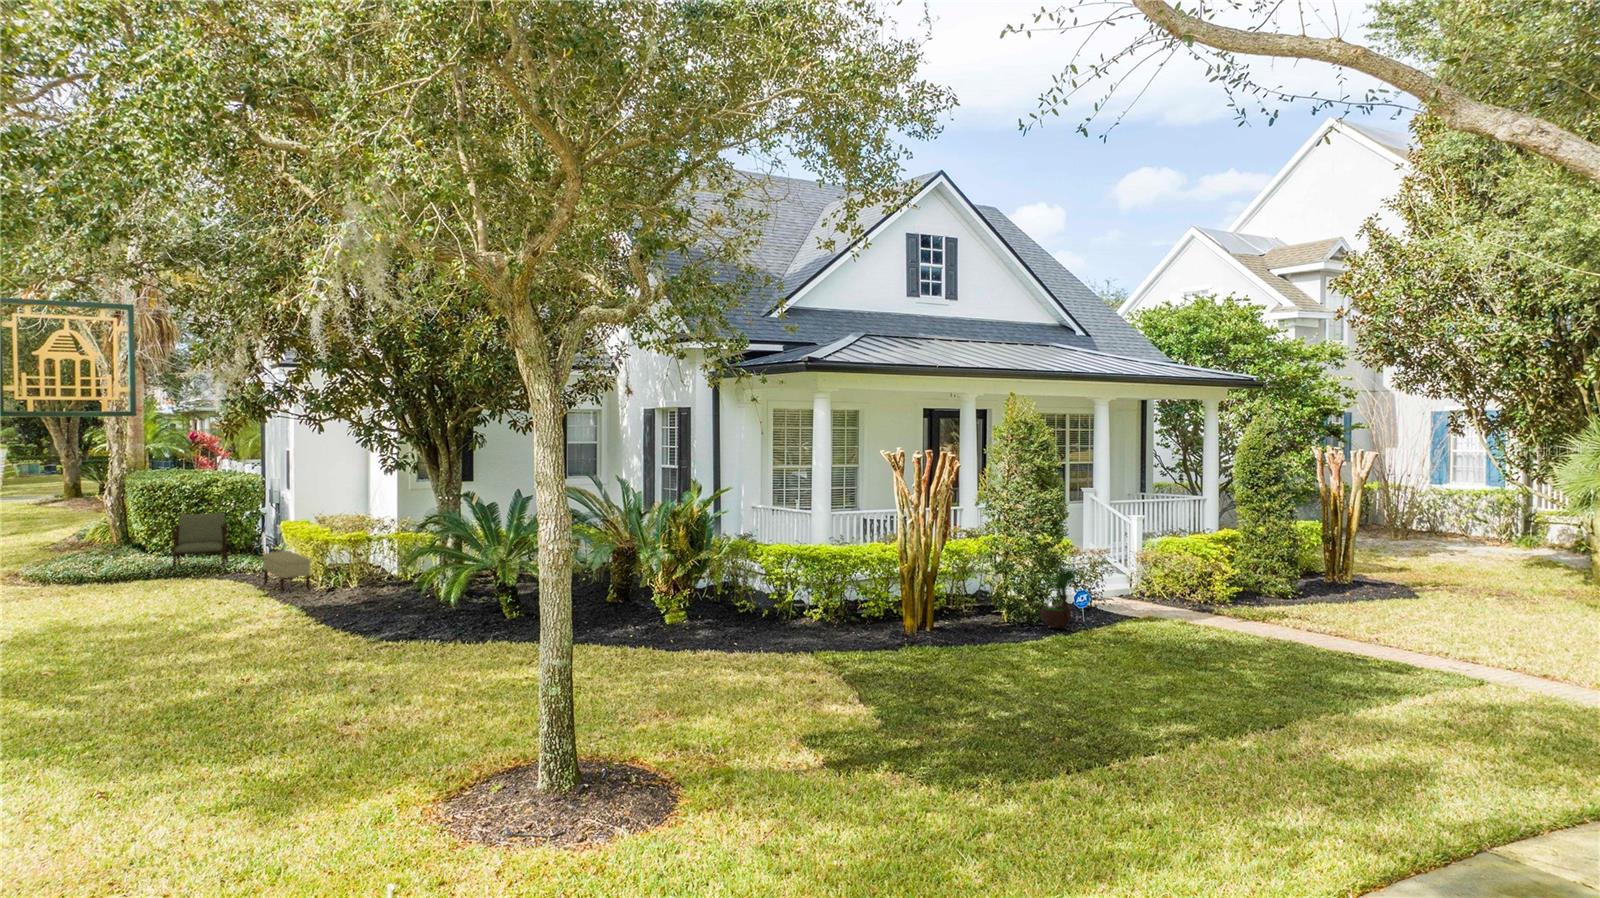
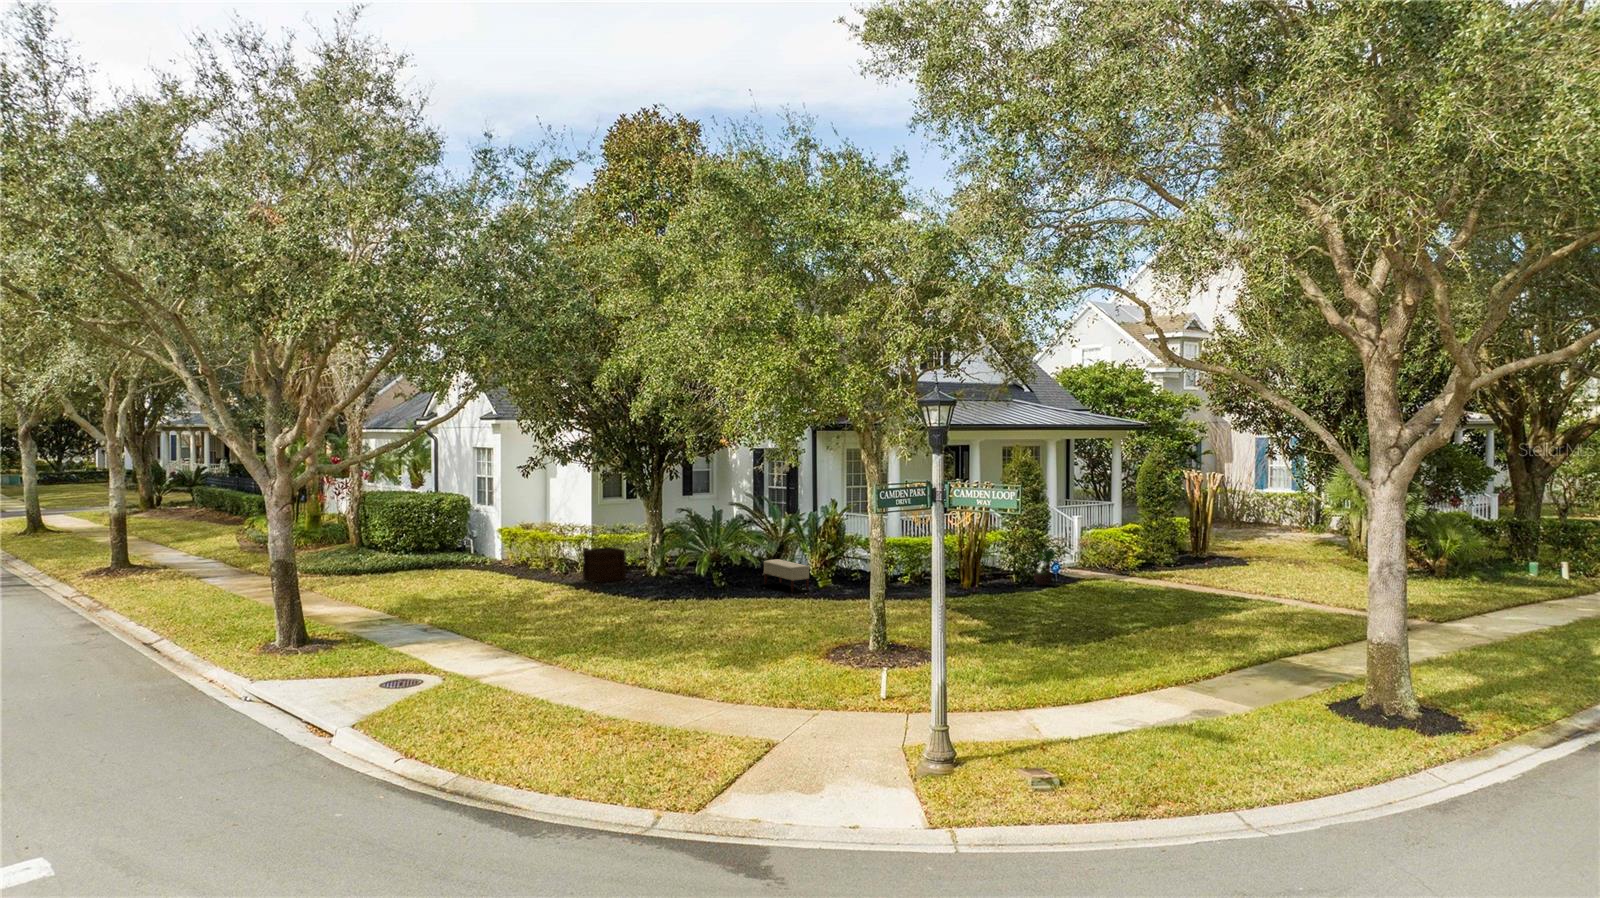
lounge chair: present [172,513,228,570] -> none [401,523,440,565]
bench: present [263,551,311,593] -> present [764,559,810,592]
wooden crate: none [359,551,420,606] -> present [583,547,626,583]

